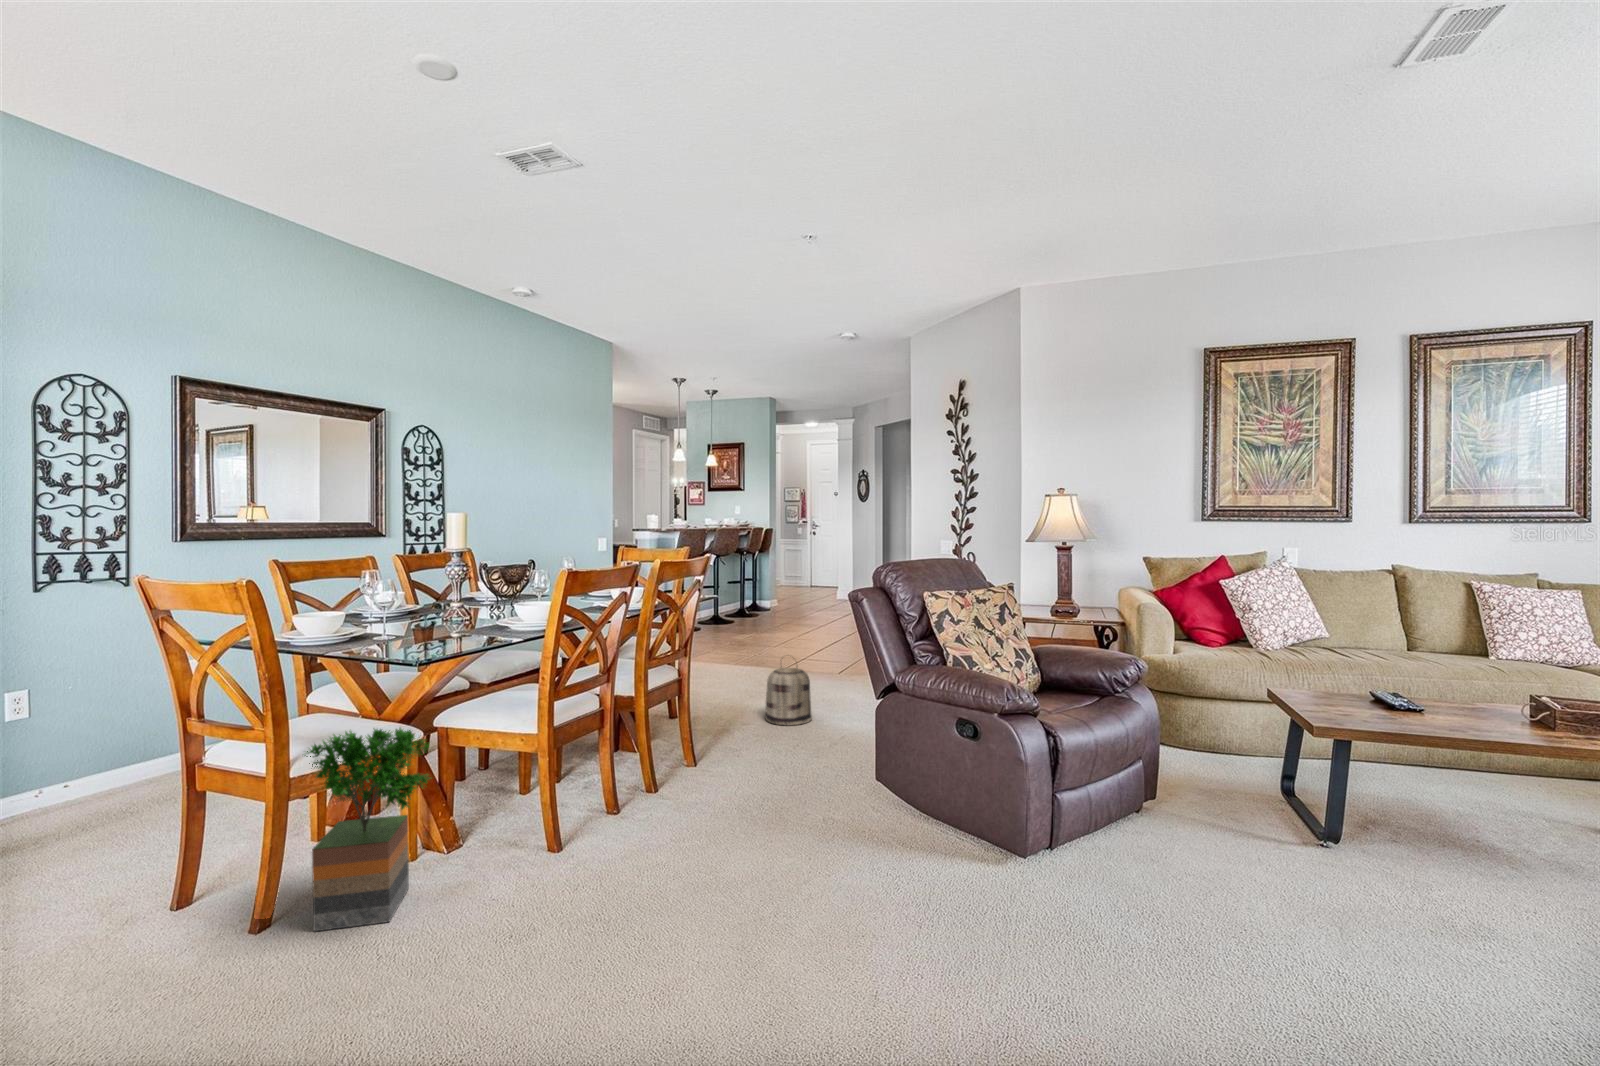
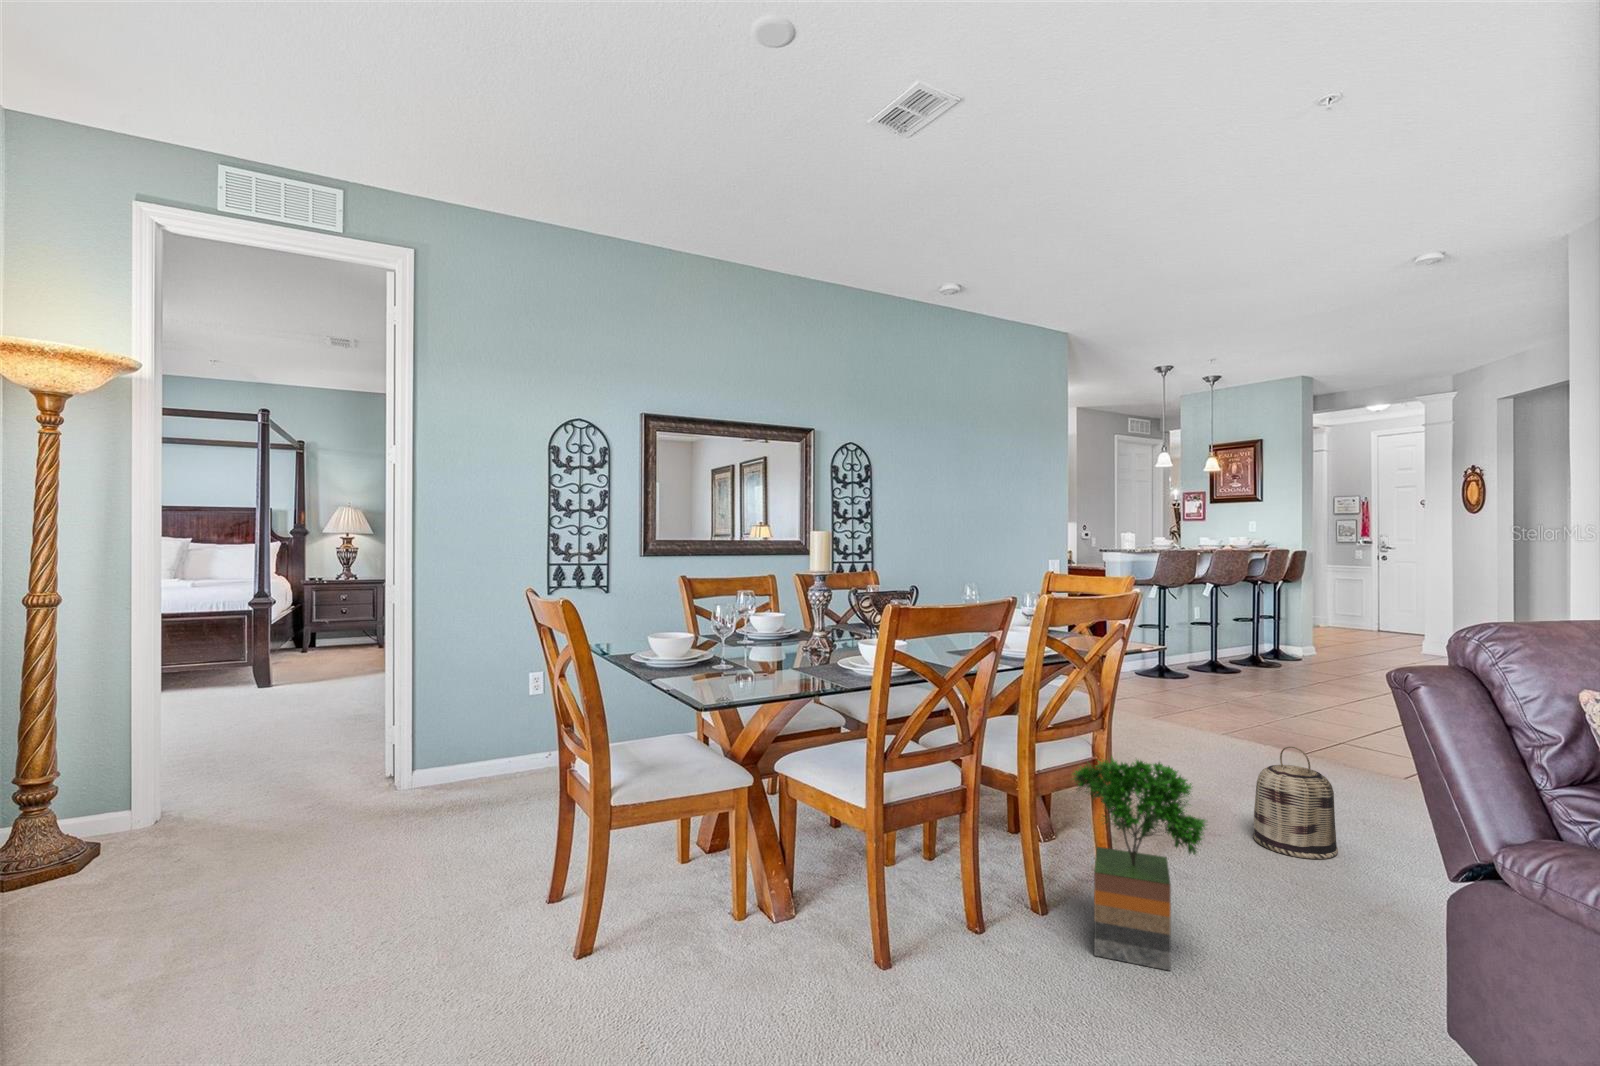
potted tree: present [304,728,430,931] -> present [1073,757,1205,970]

